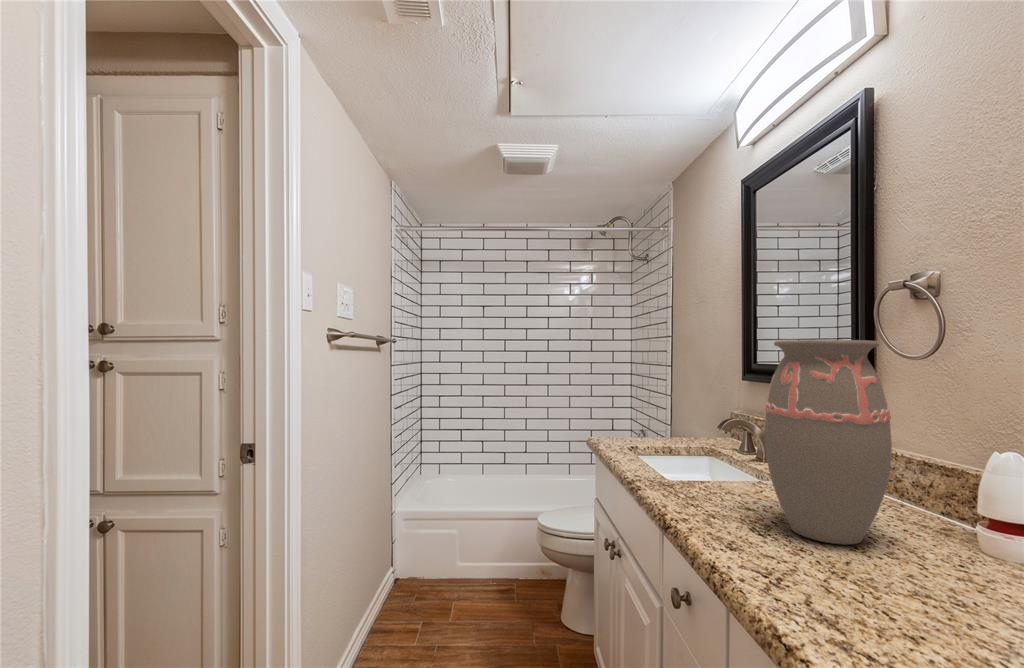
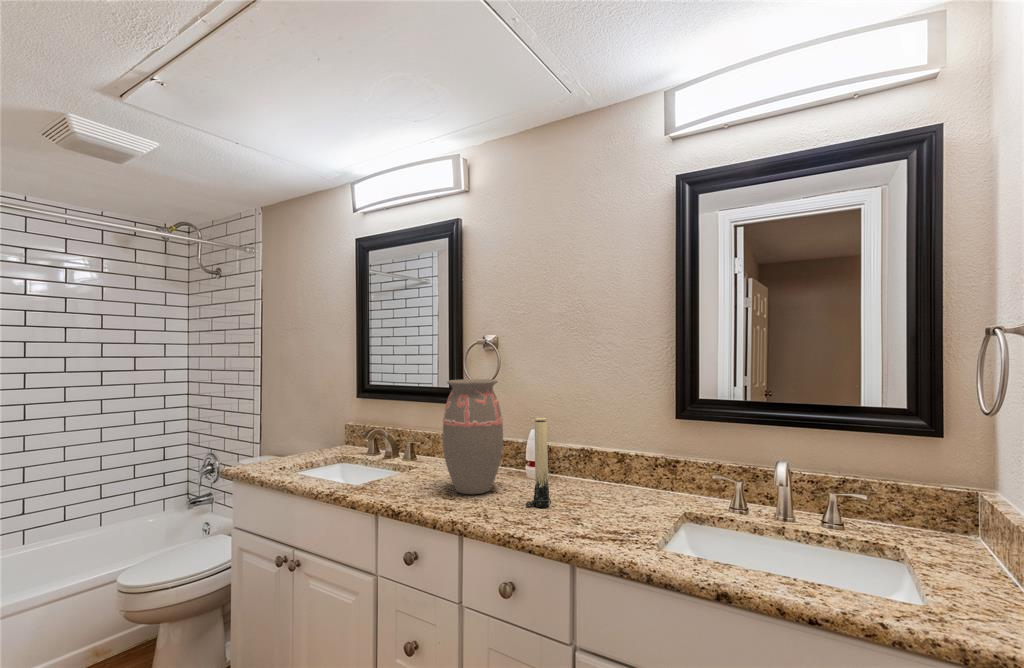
candle: none [895,414,967,619] -> present [526,418,551,507]

